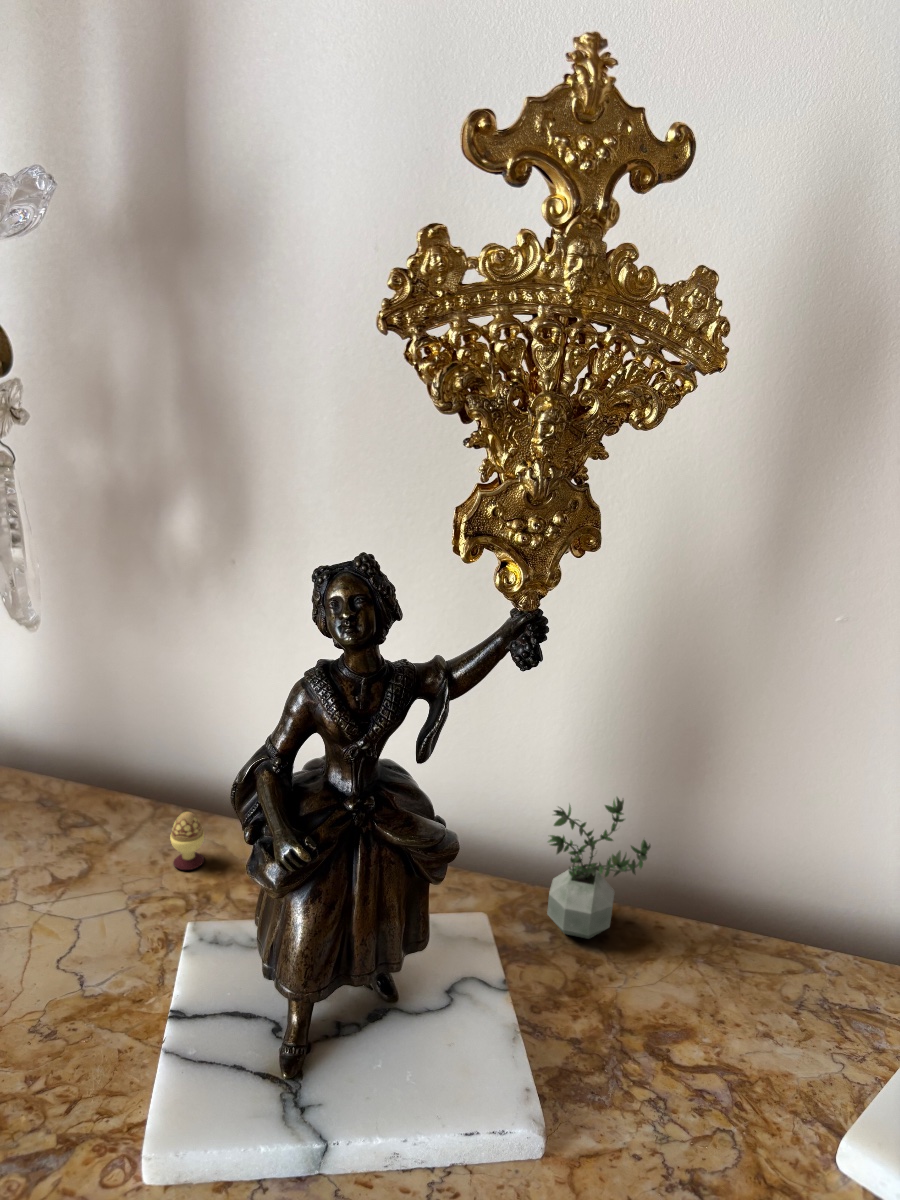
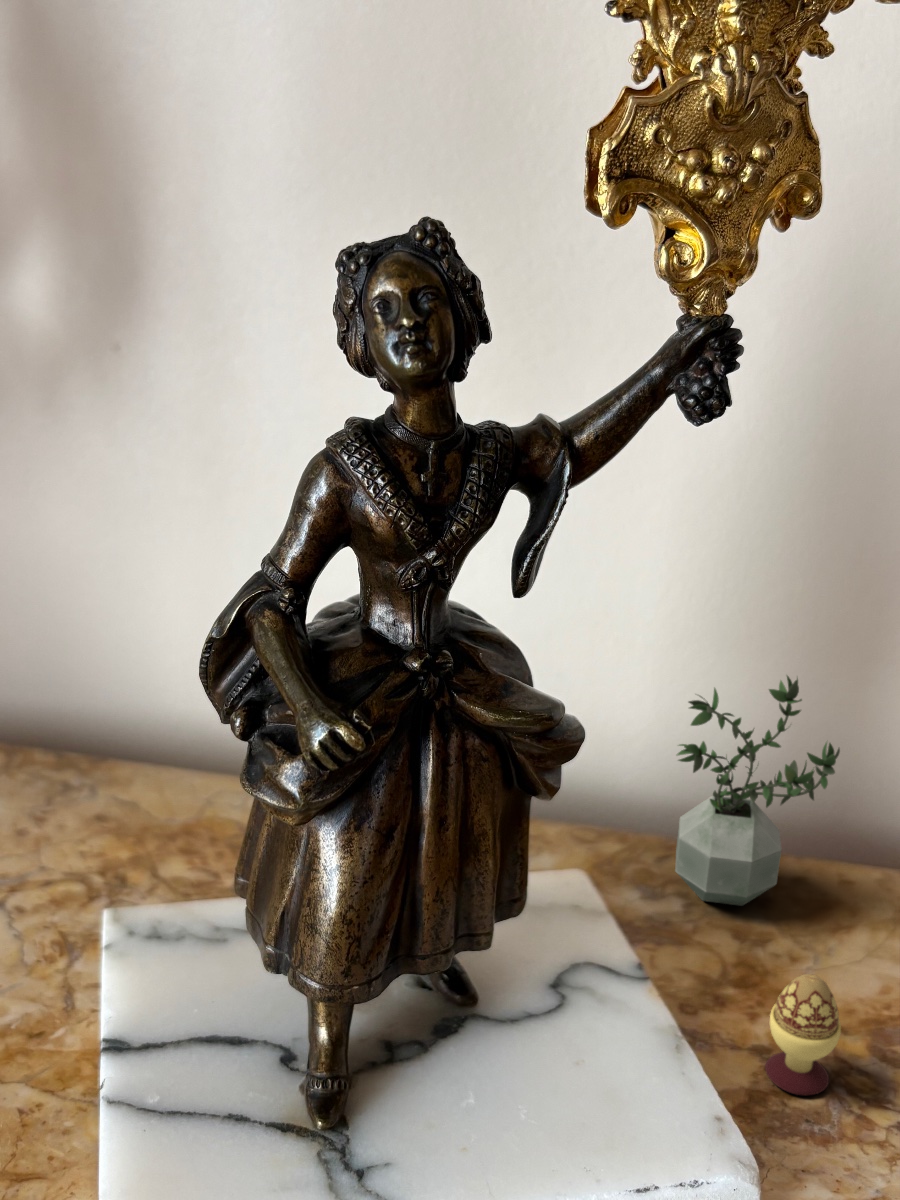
decorative egg: present [170,812,204,870] -> present [765,974,841,1095]

